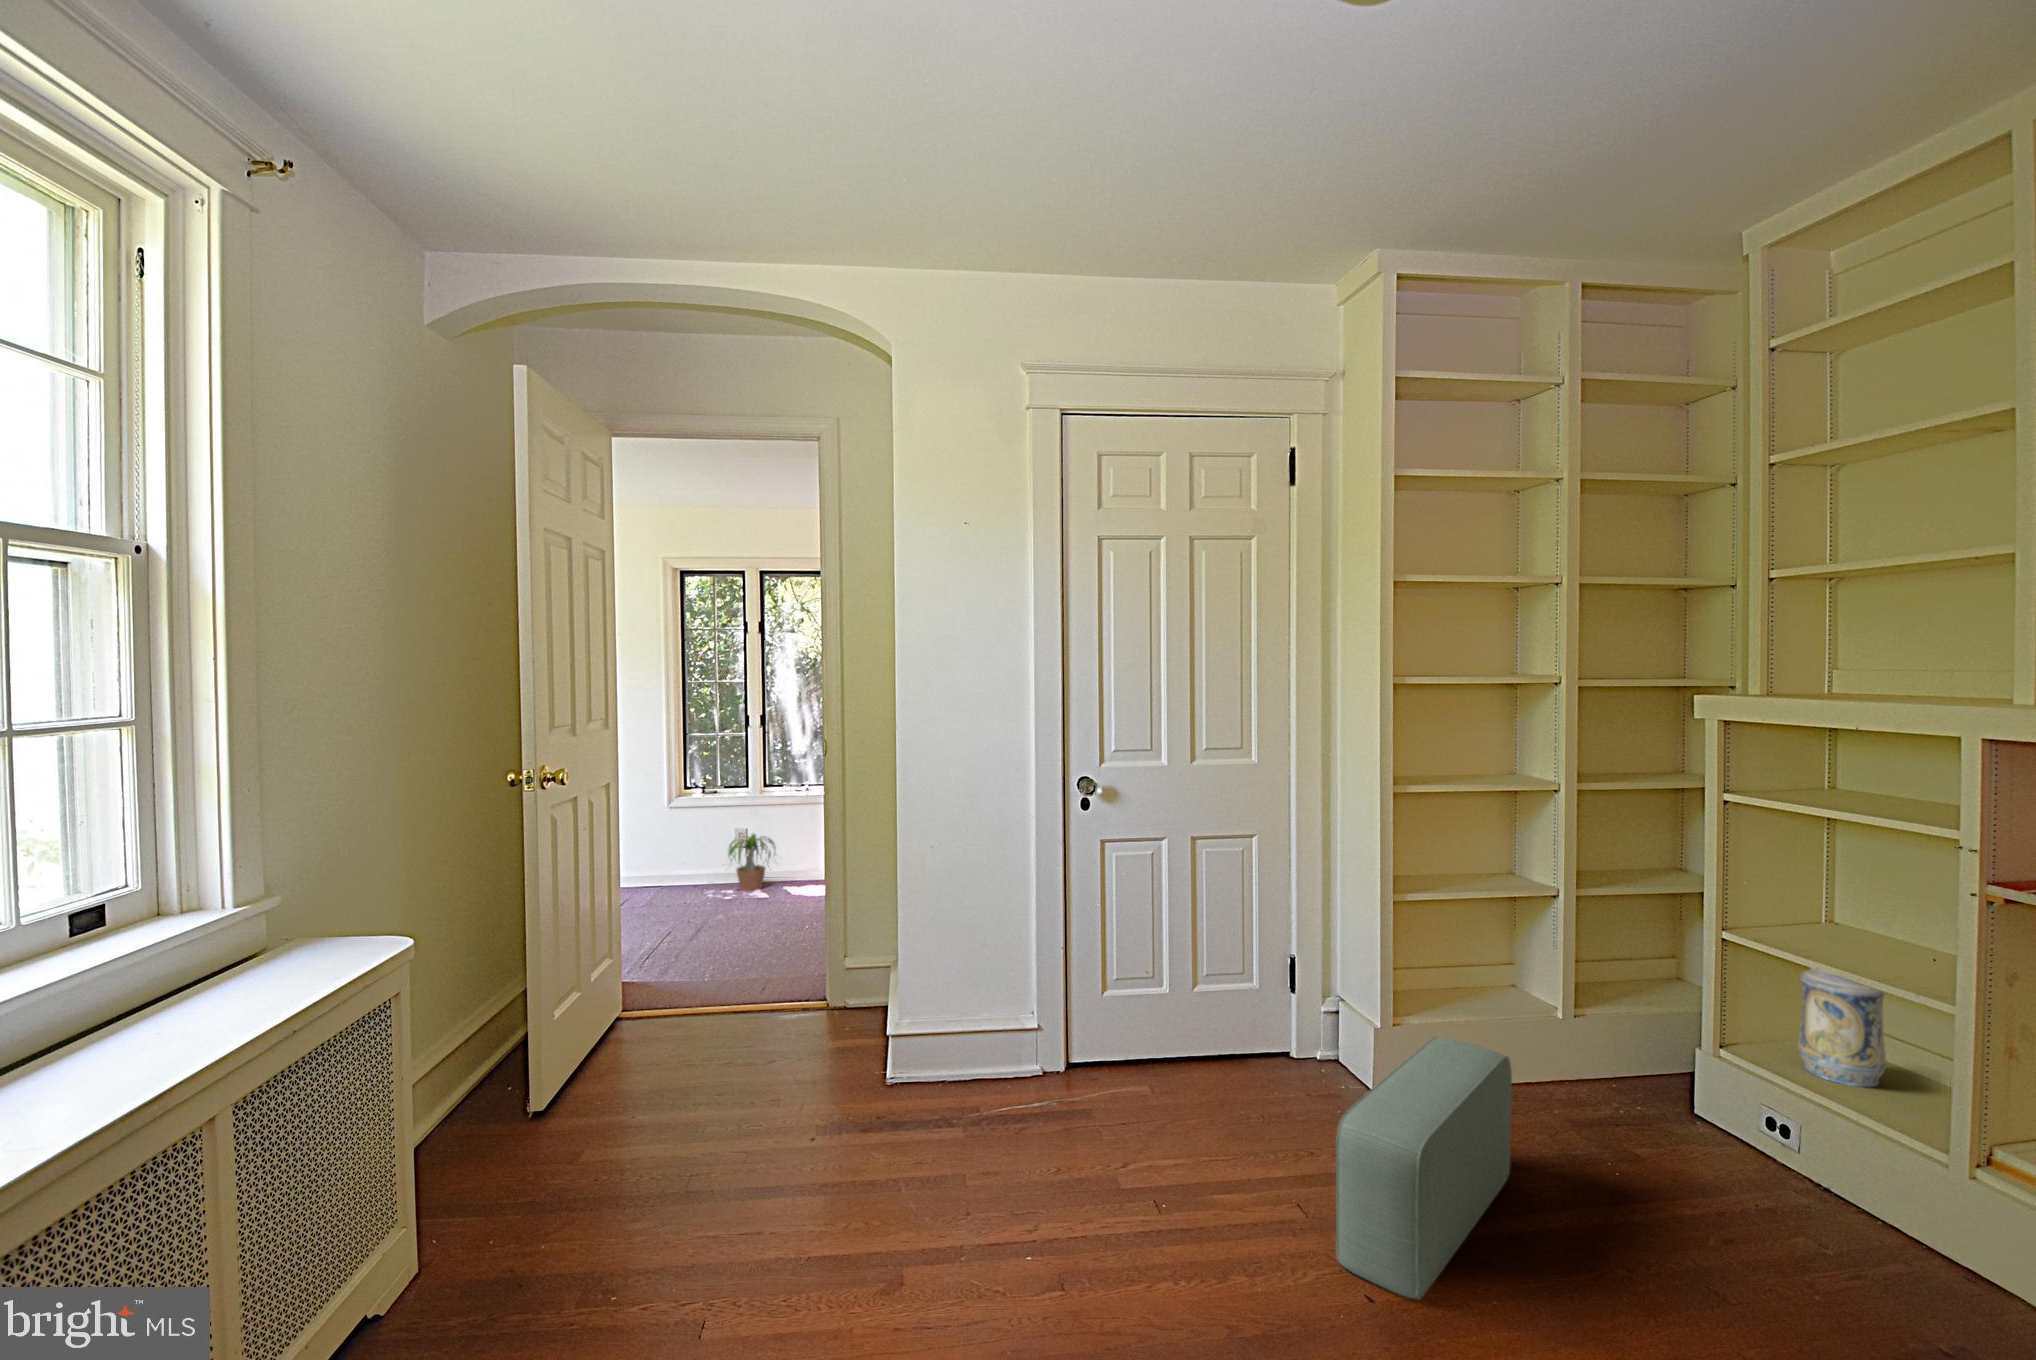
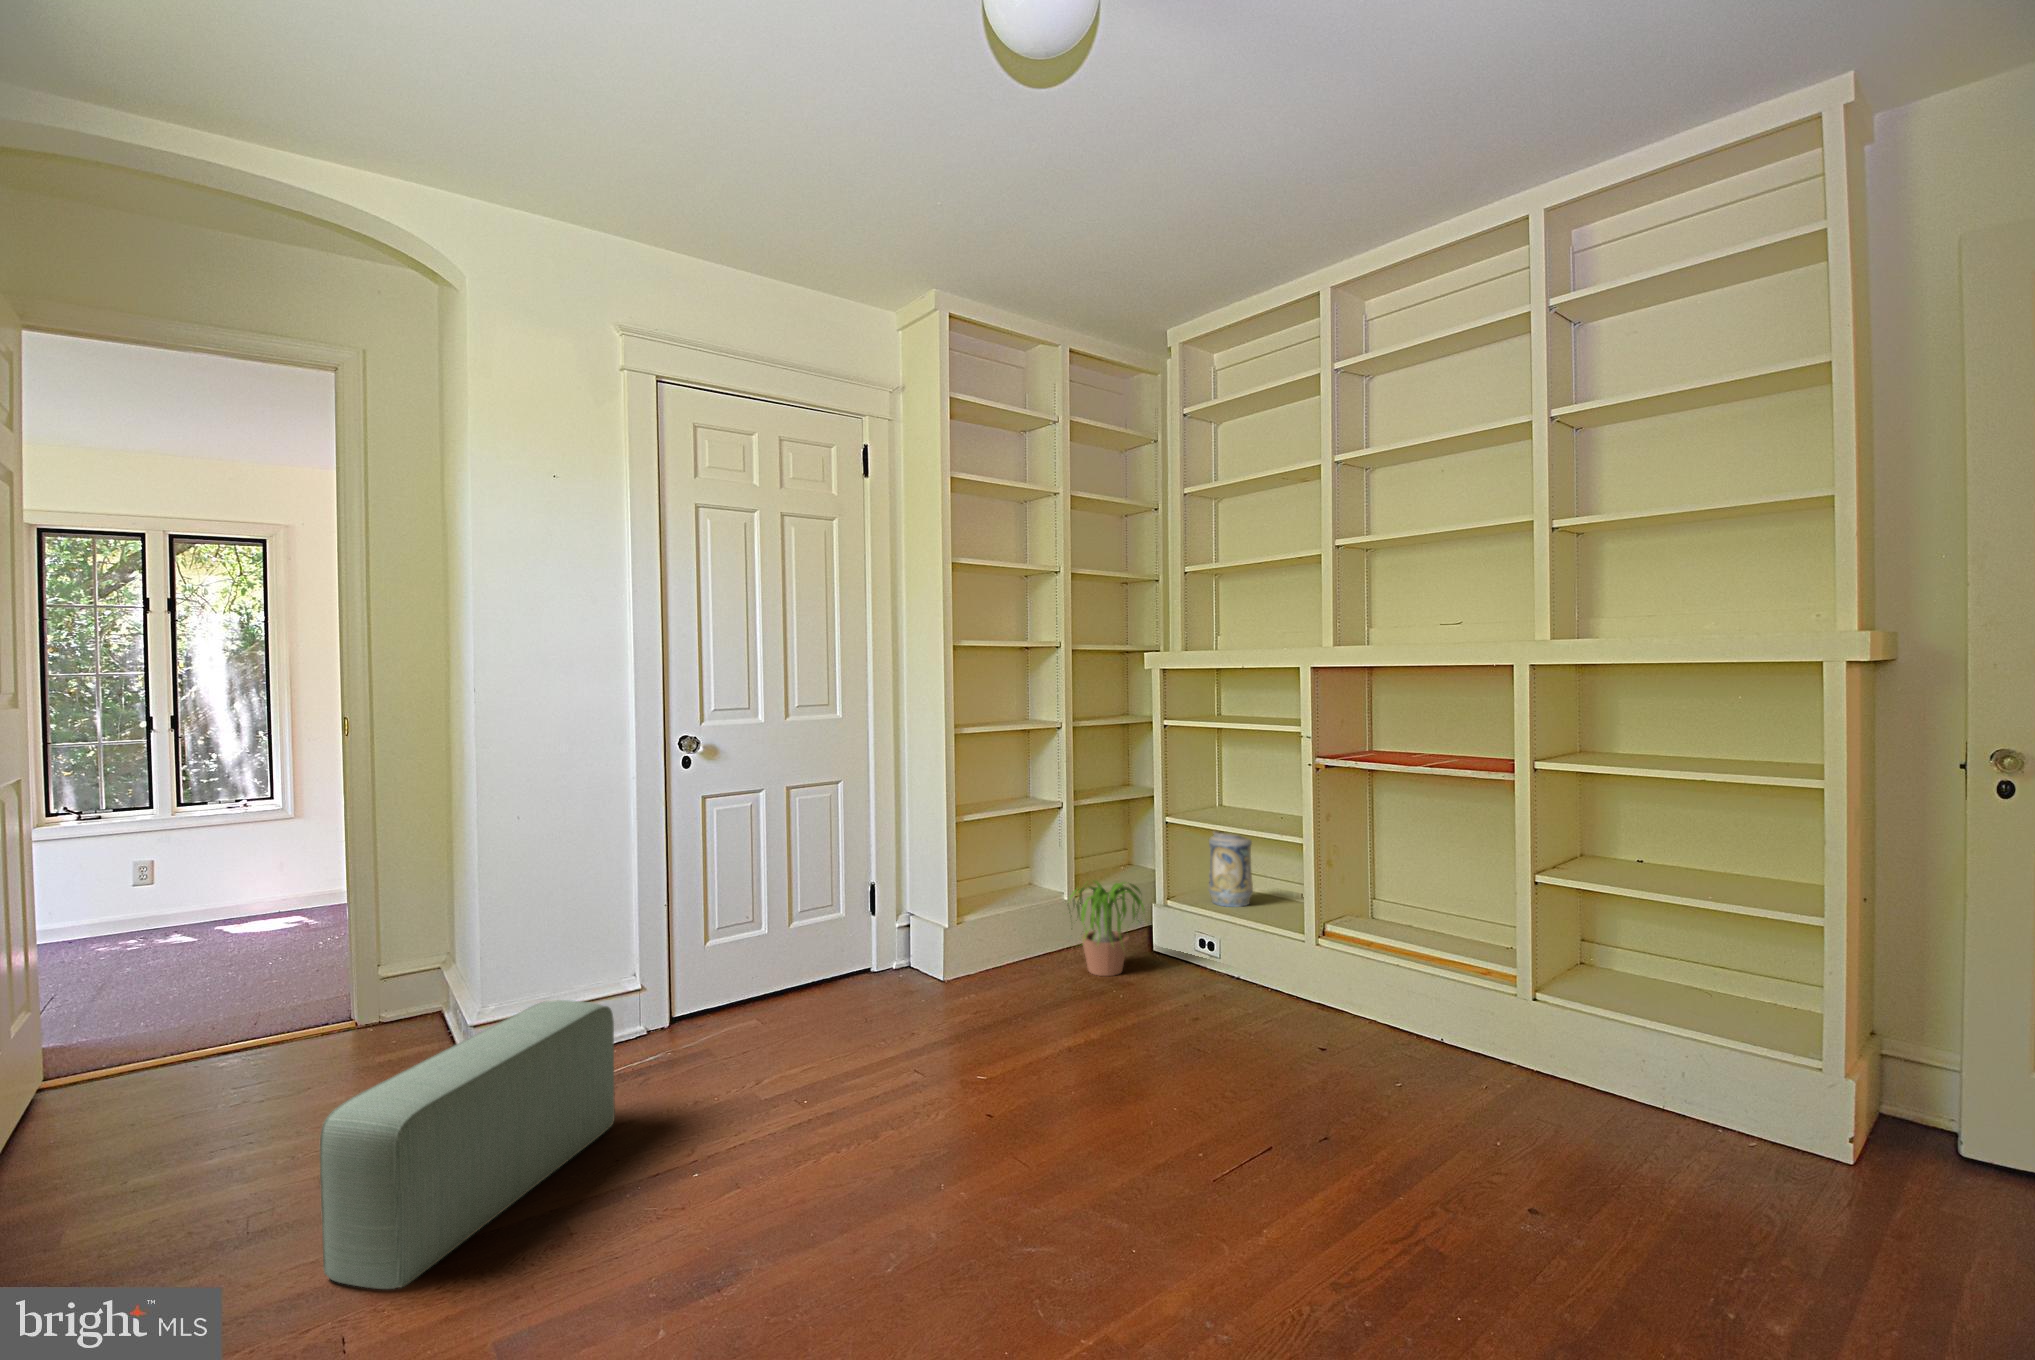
potted plant: present [729,834,776,891] -> present [1069,881,1145,976]
pouf: present [1336,1037,1512,1299] -> present [320,1000,615,1289]

